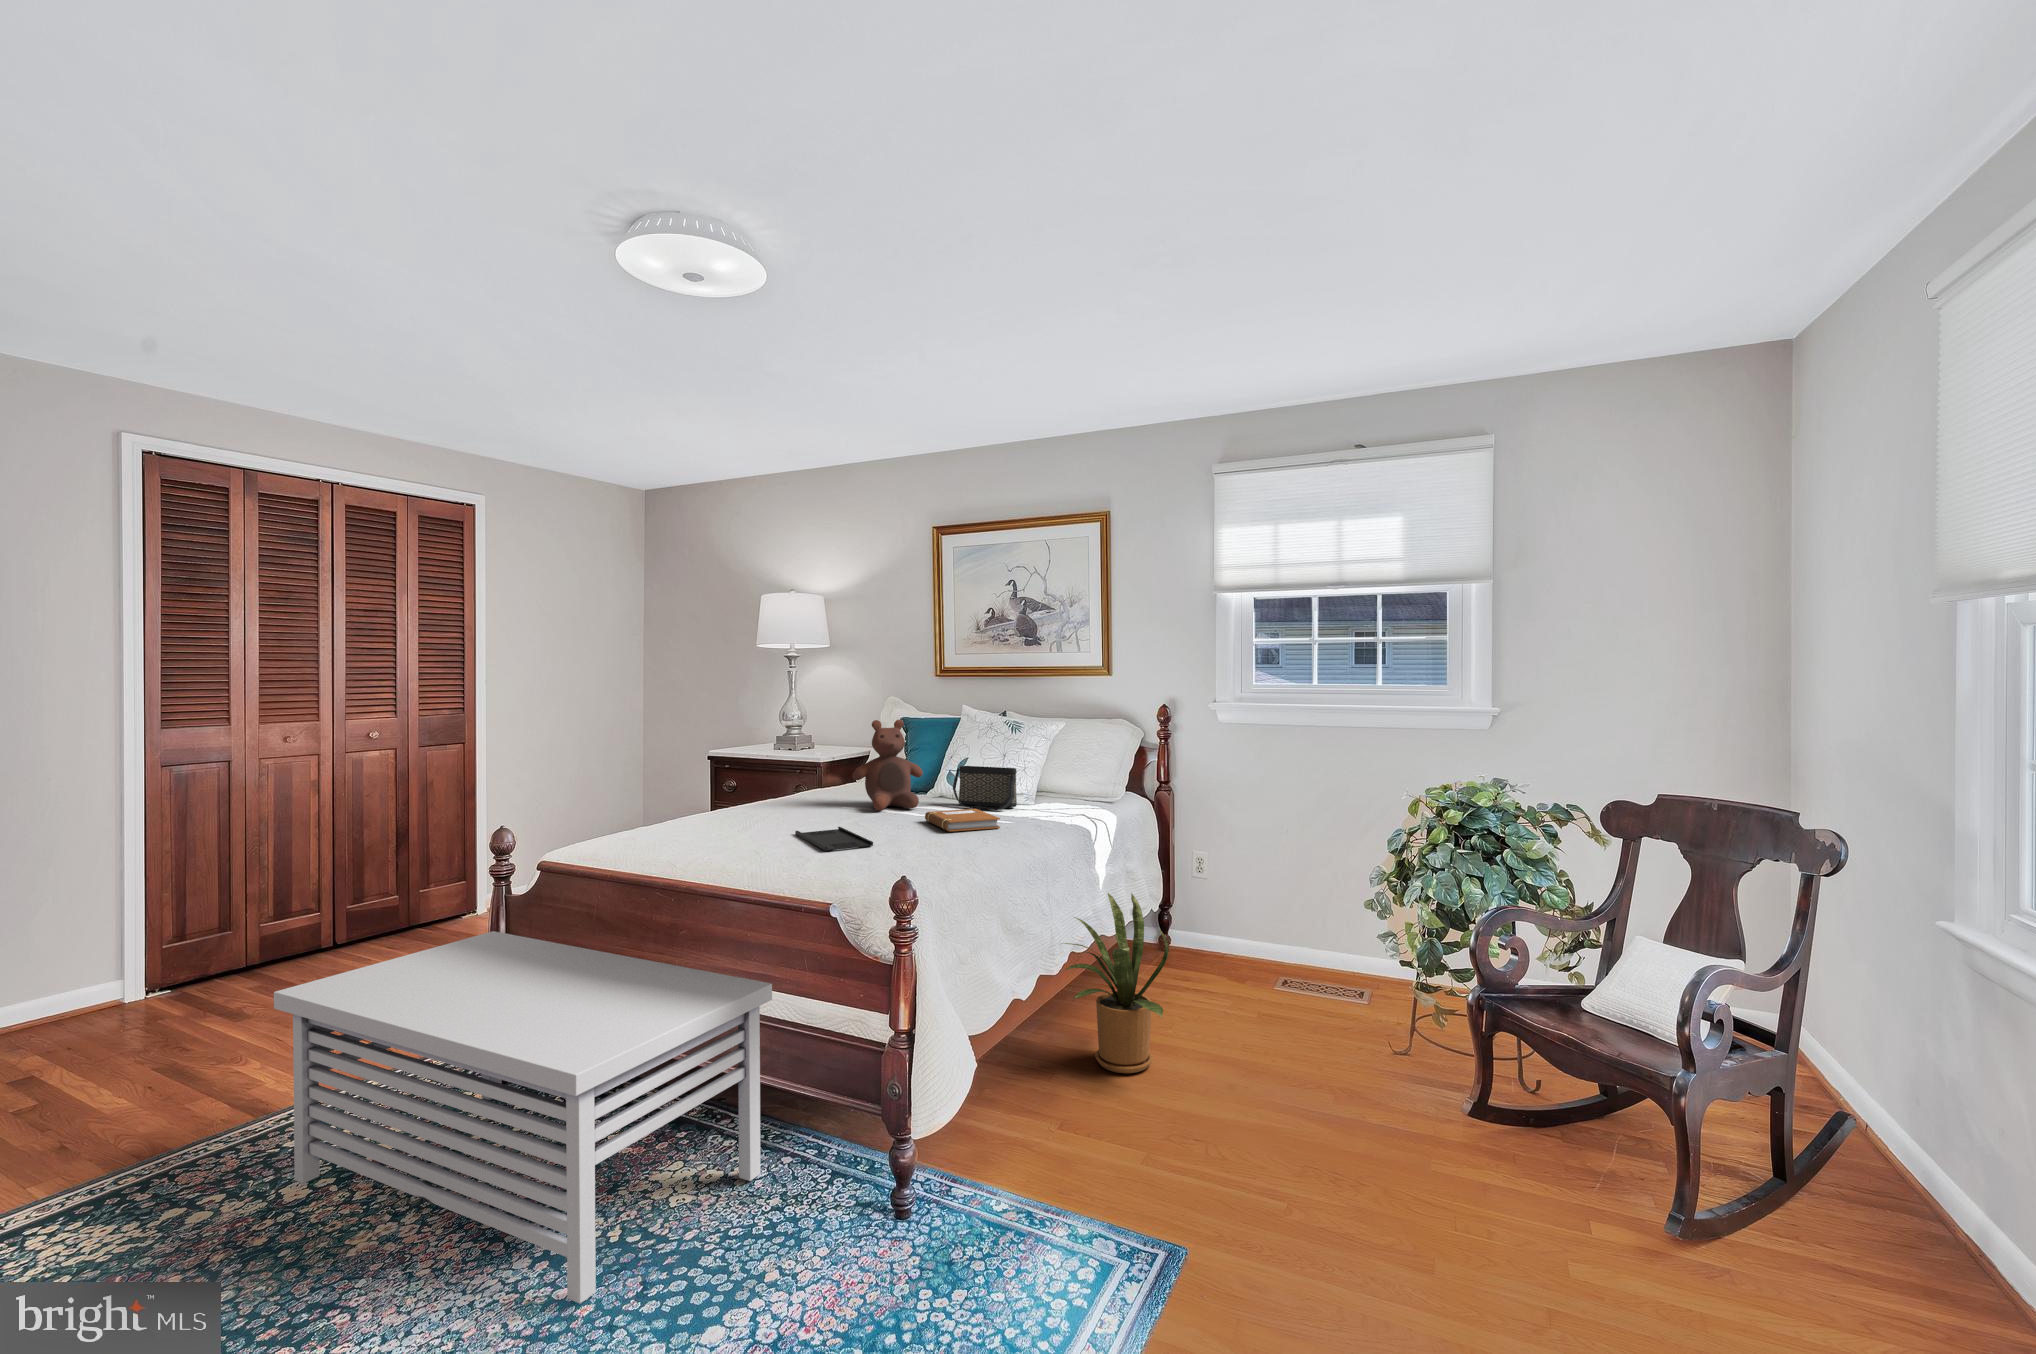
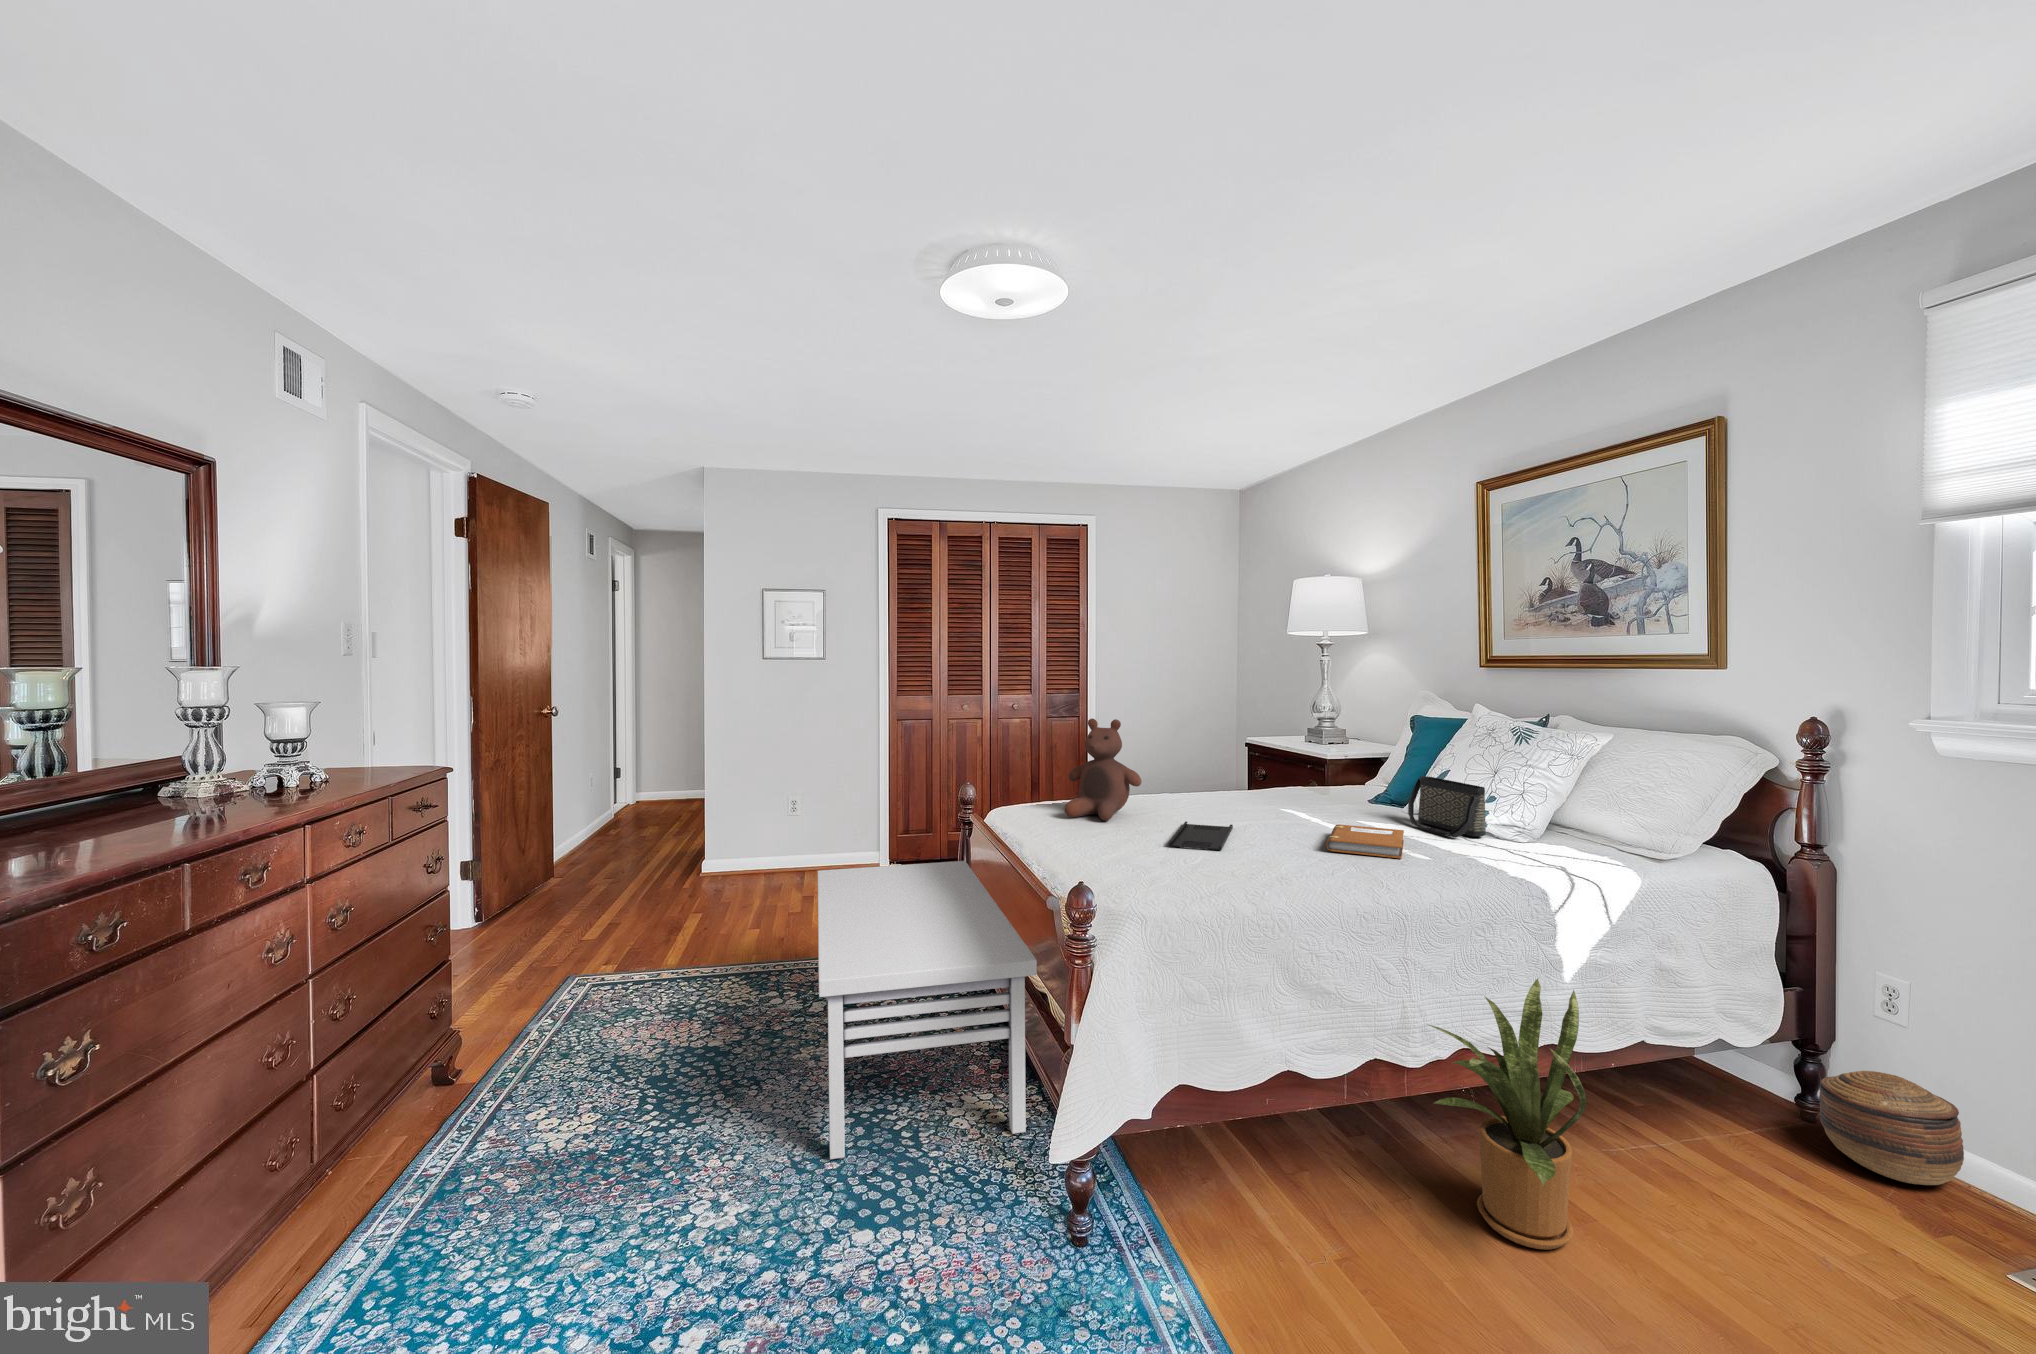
stuffed bear: present [852,720,923,810] -> present [1065,719,1142,821]
basket: none [1187,912,1246,971] -> present [1819,1071,1964,1185]

